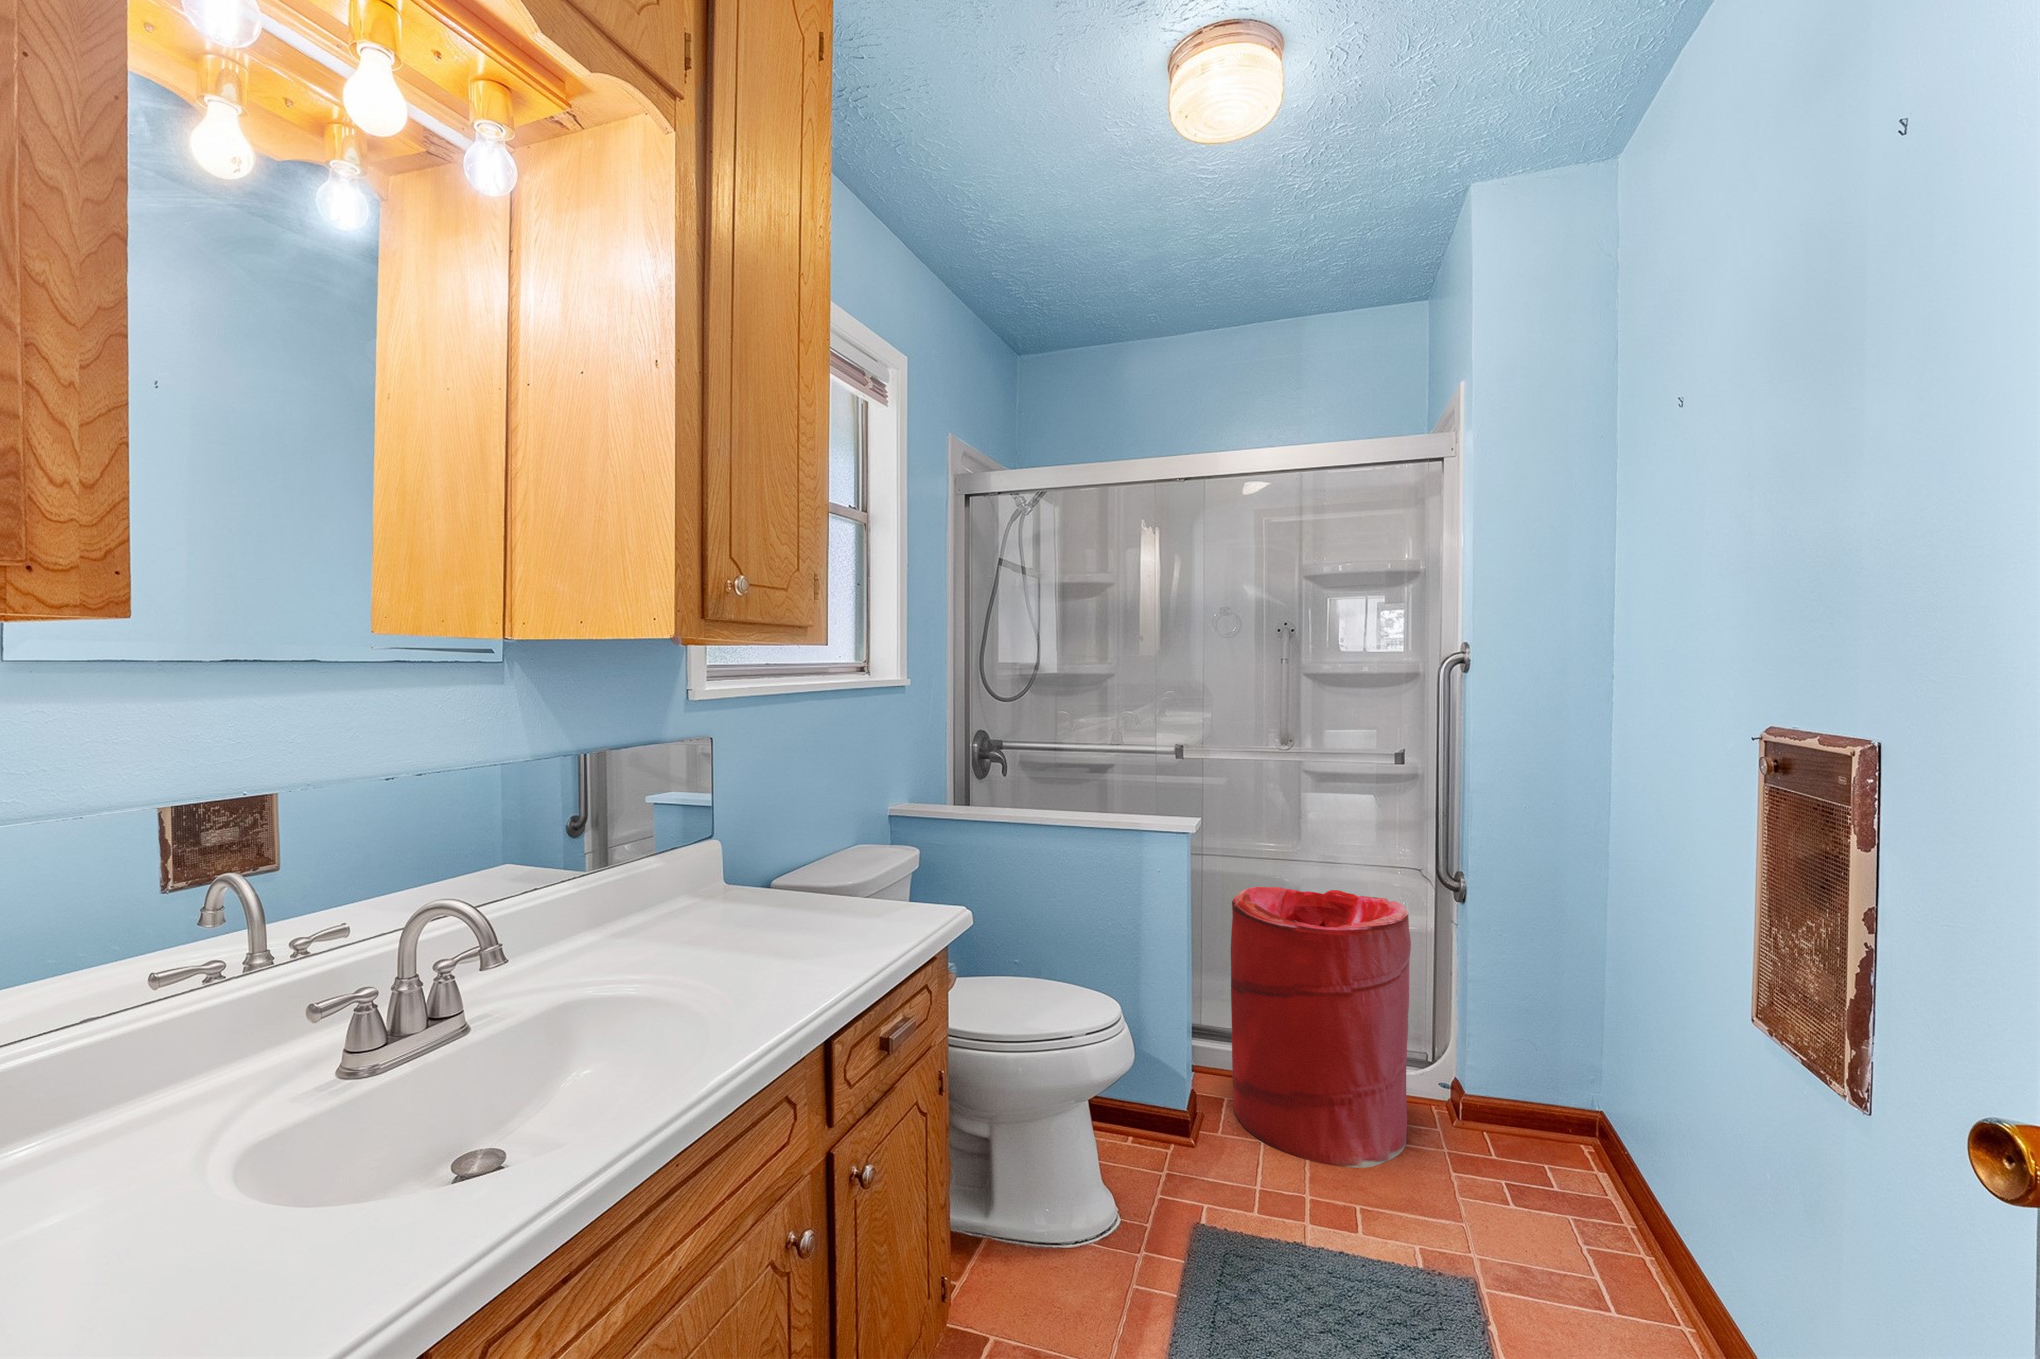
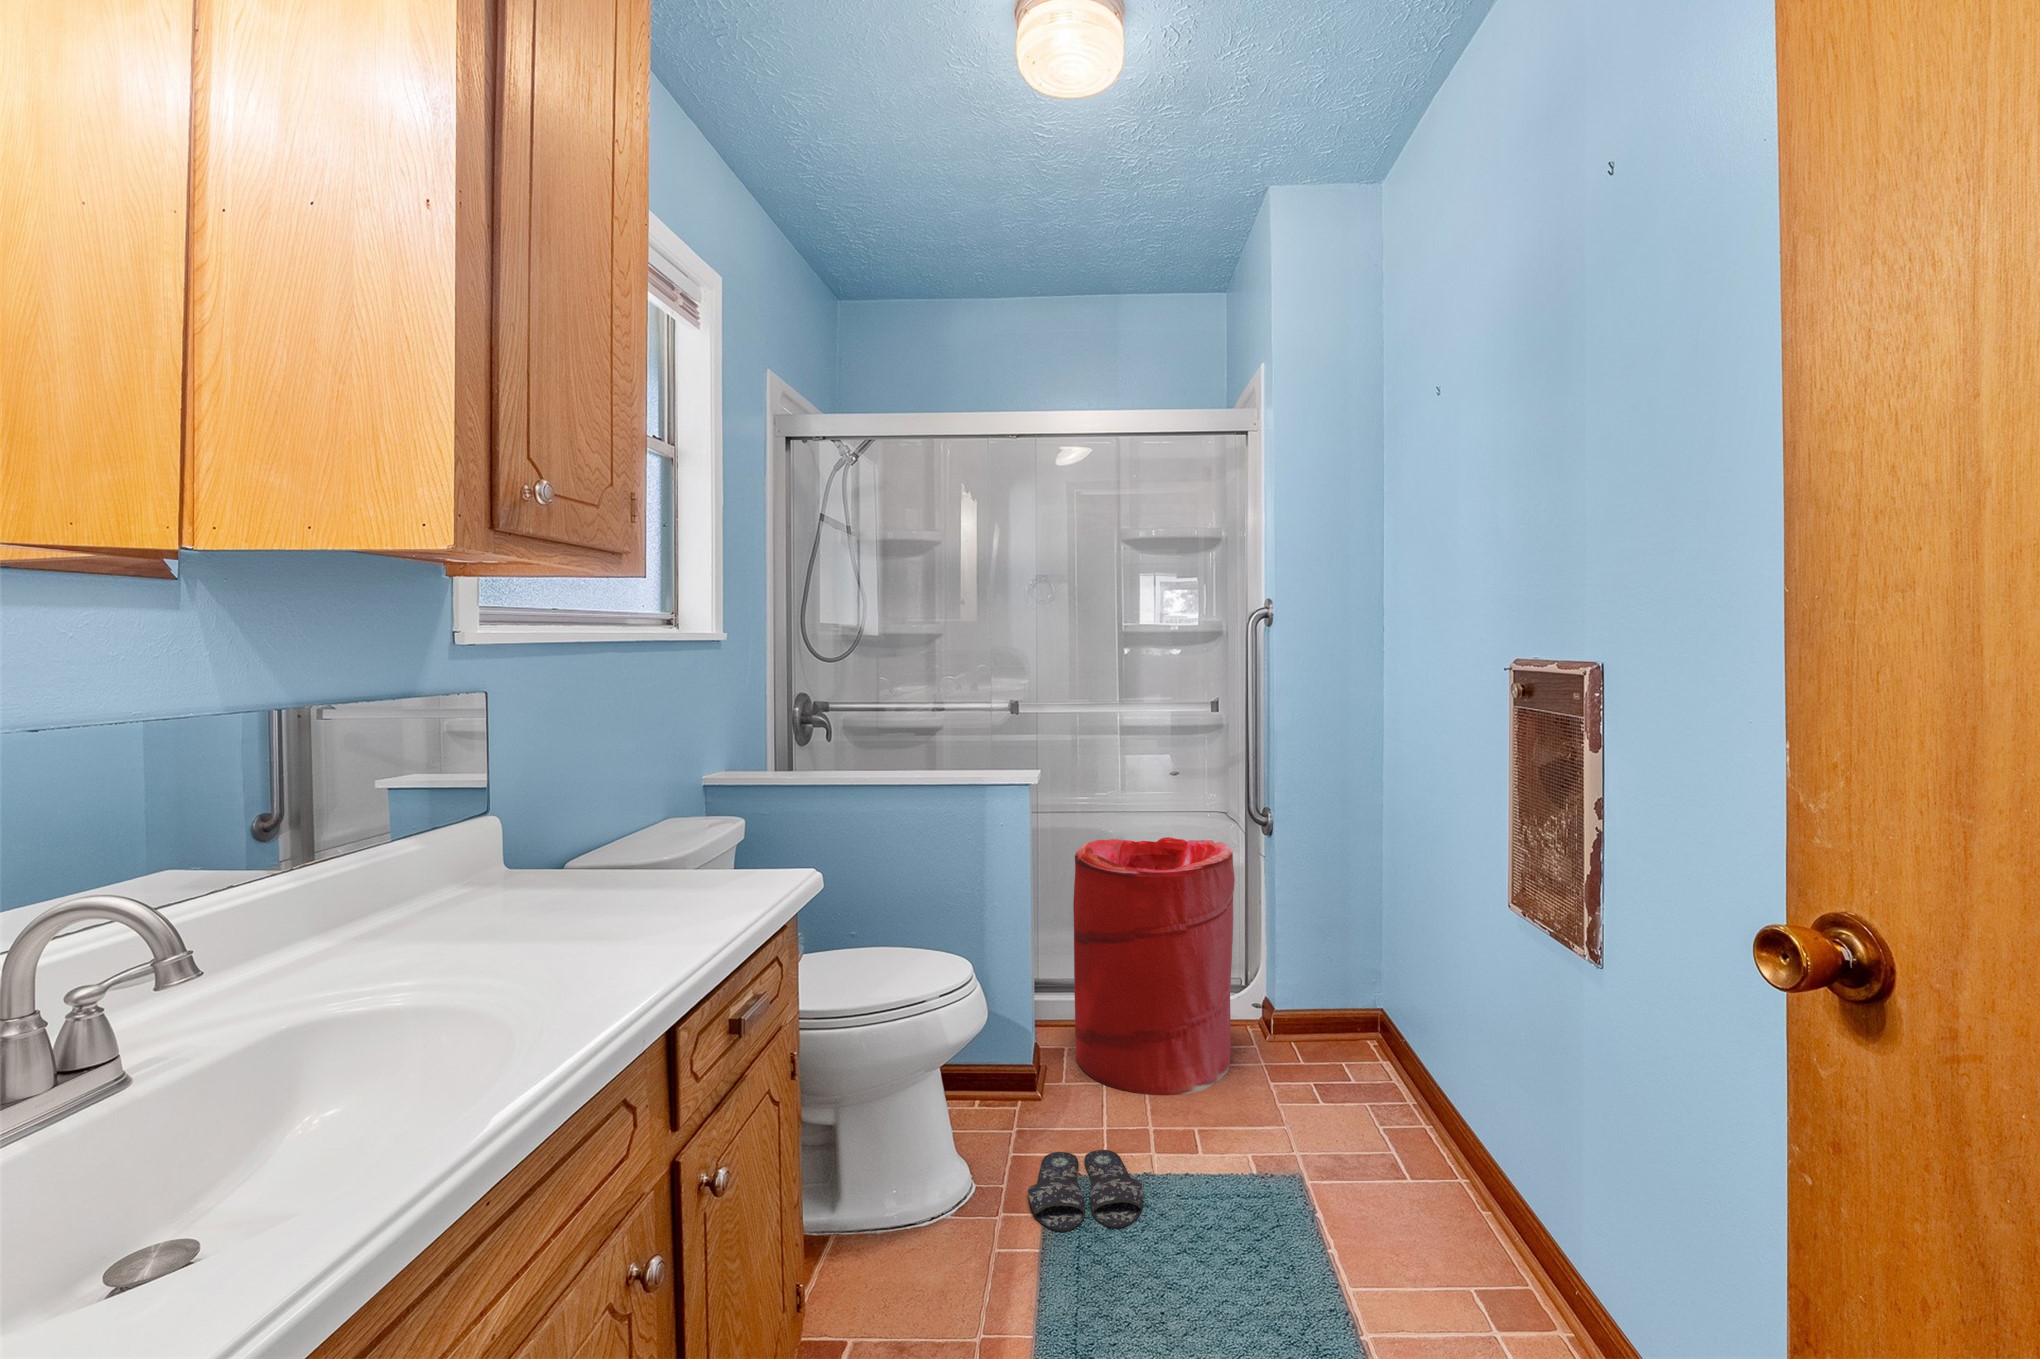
slippers: none [1172,1202,1293,1296] -> present [1028,1150,1143,1232]

